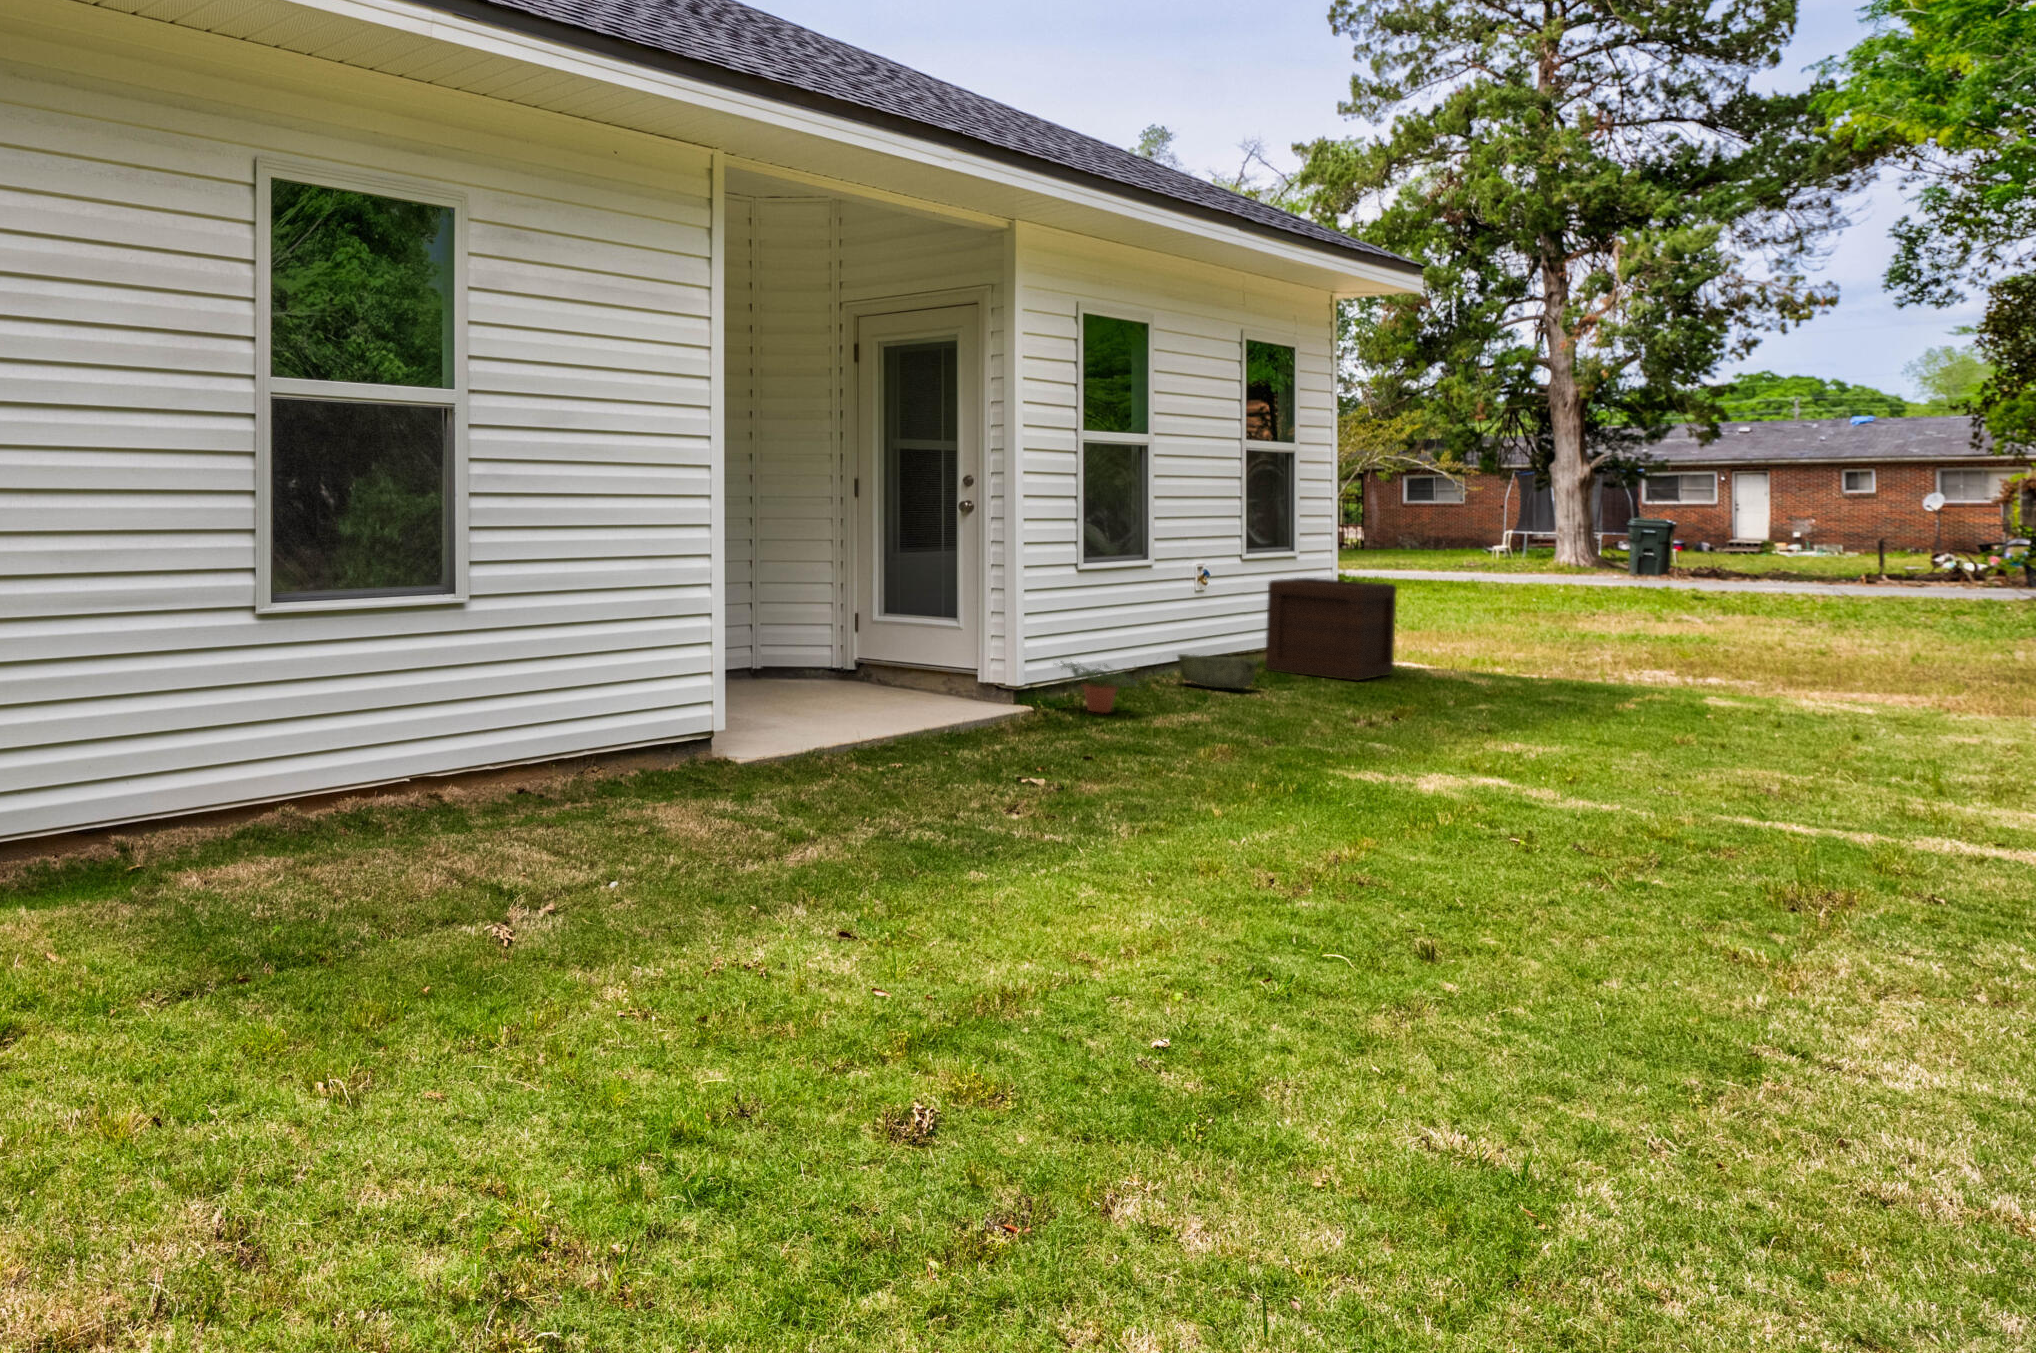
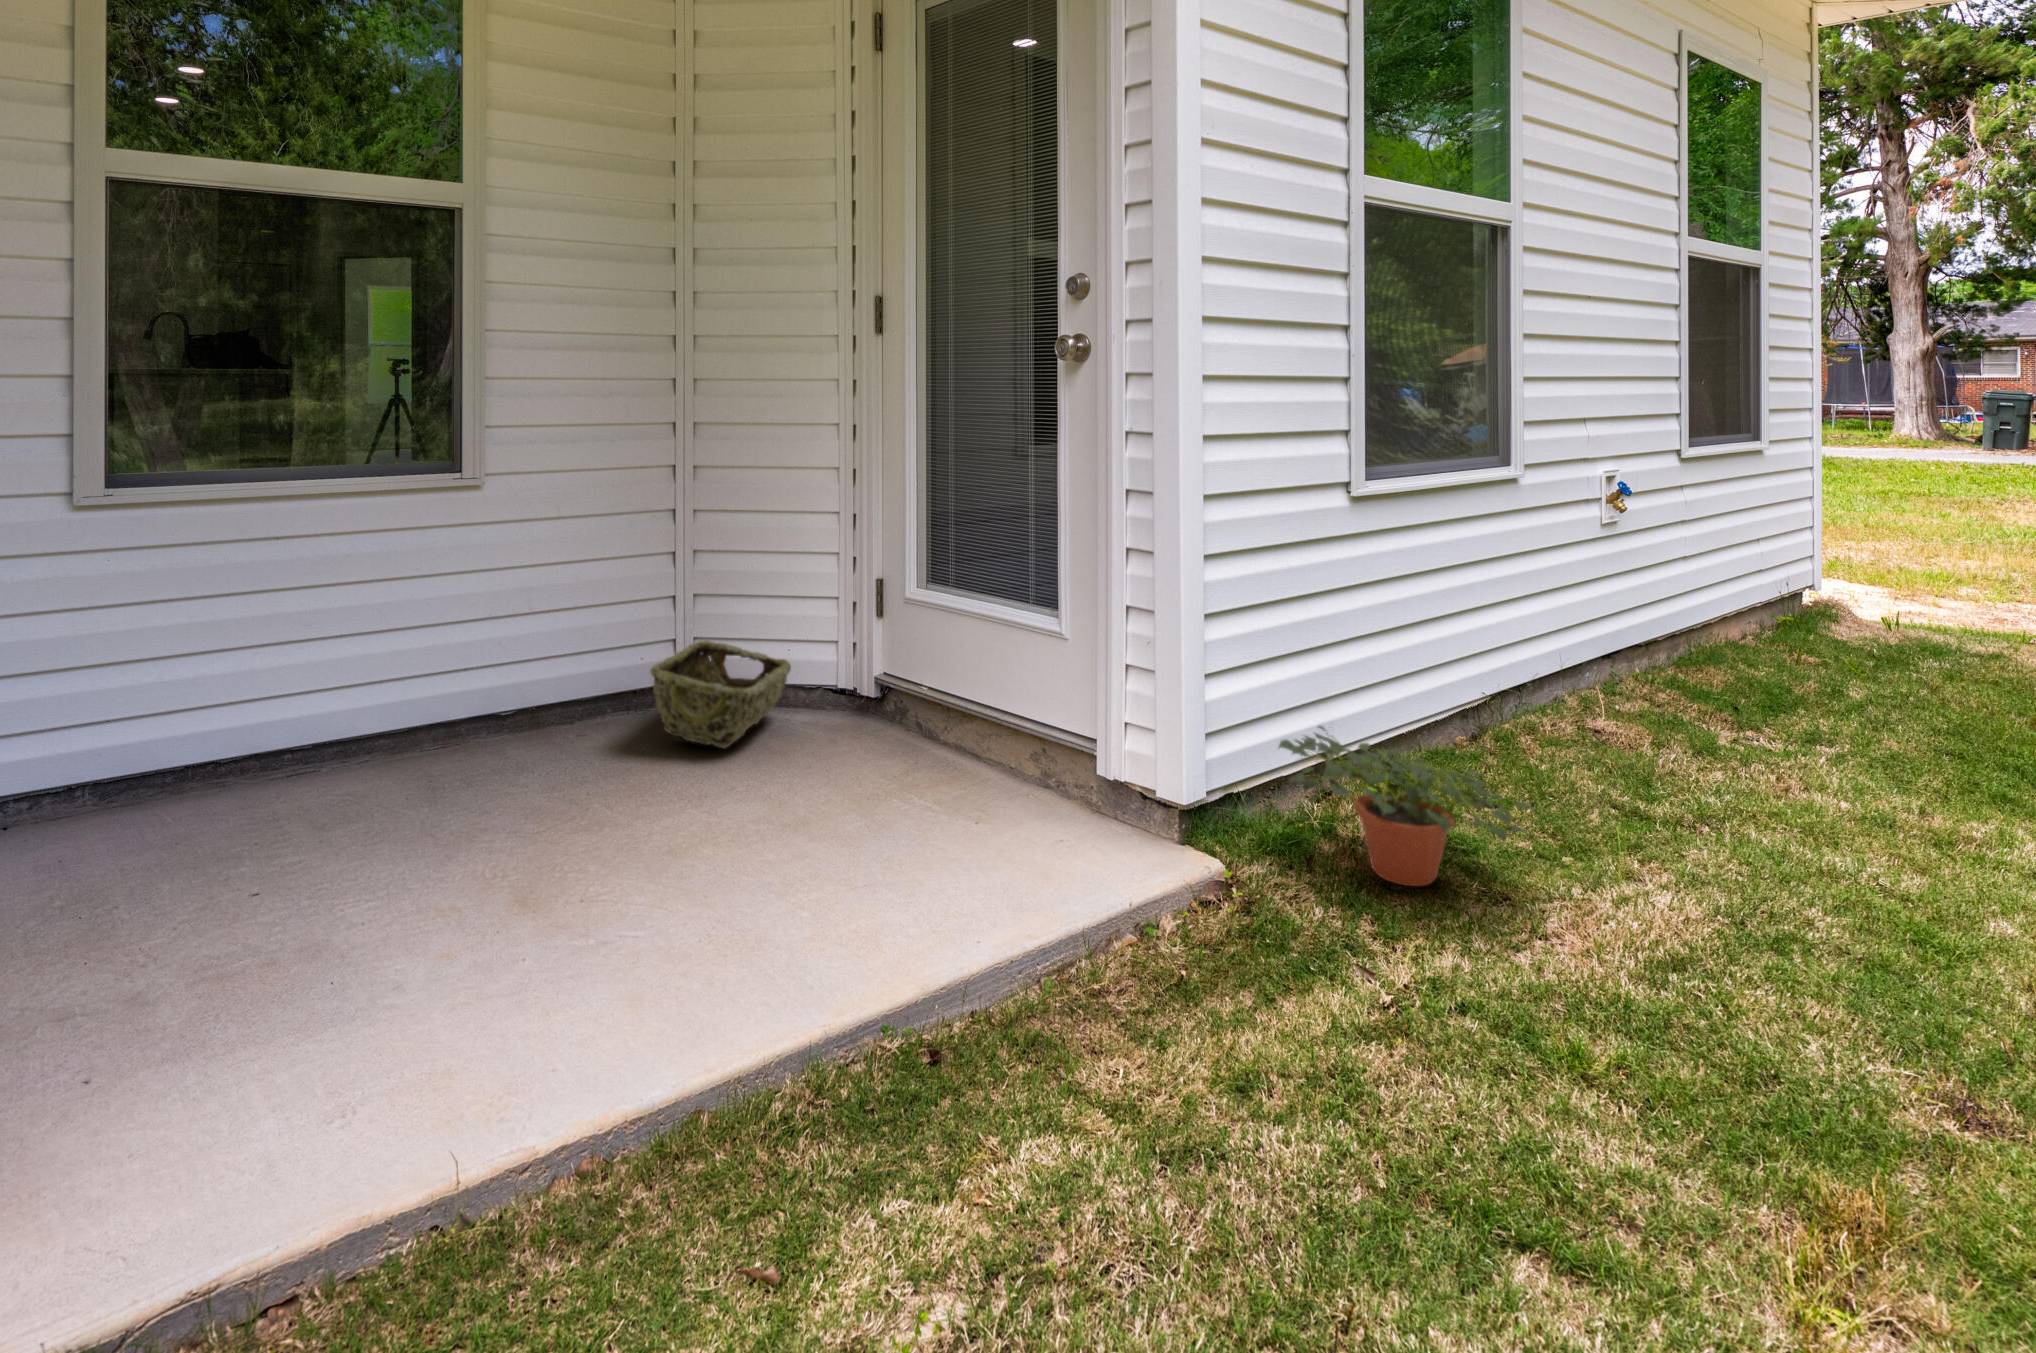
wooden crate: present [1265,578,1397,681] -> none [1725,483,1979,687]
woven basket: present [1178,654,1258,688] -> present [650,641,791,749]

